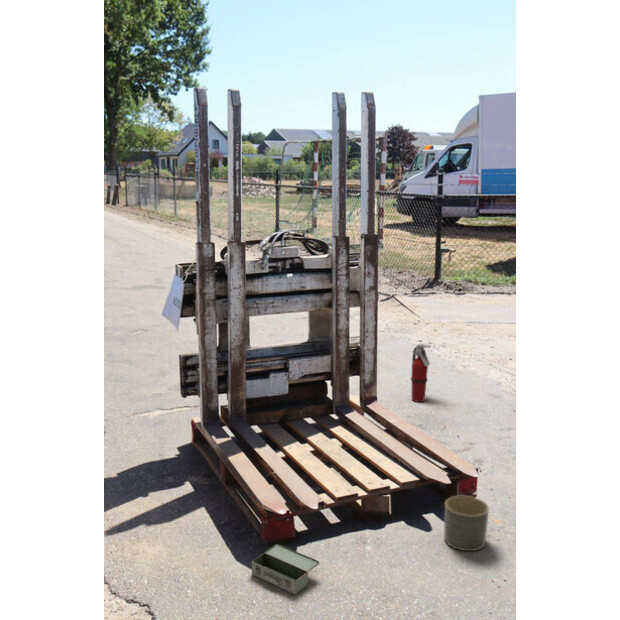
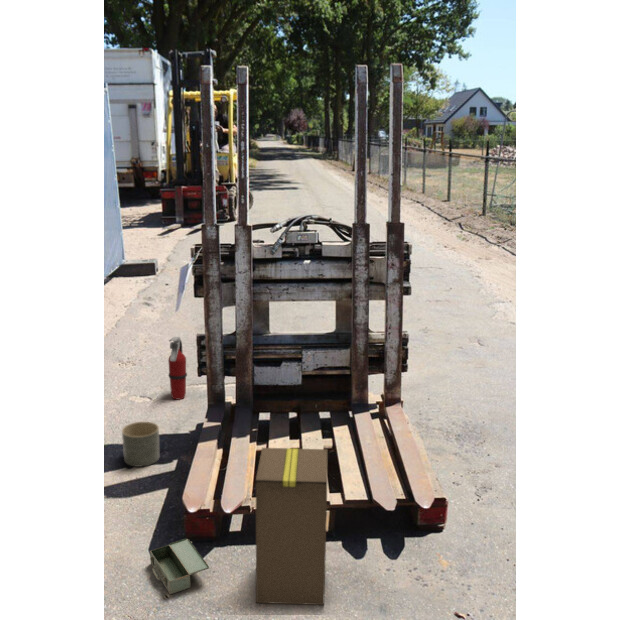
fire extinguisher: present [411,344,431,402] -> present [168,337,187,399]
cardboard box: none [350,433,438,583] -> present [256,448,328,605]
planter: present [444,496,489,551] -> present [122,422,159,467]

